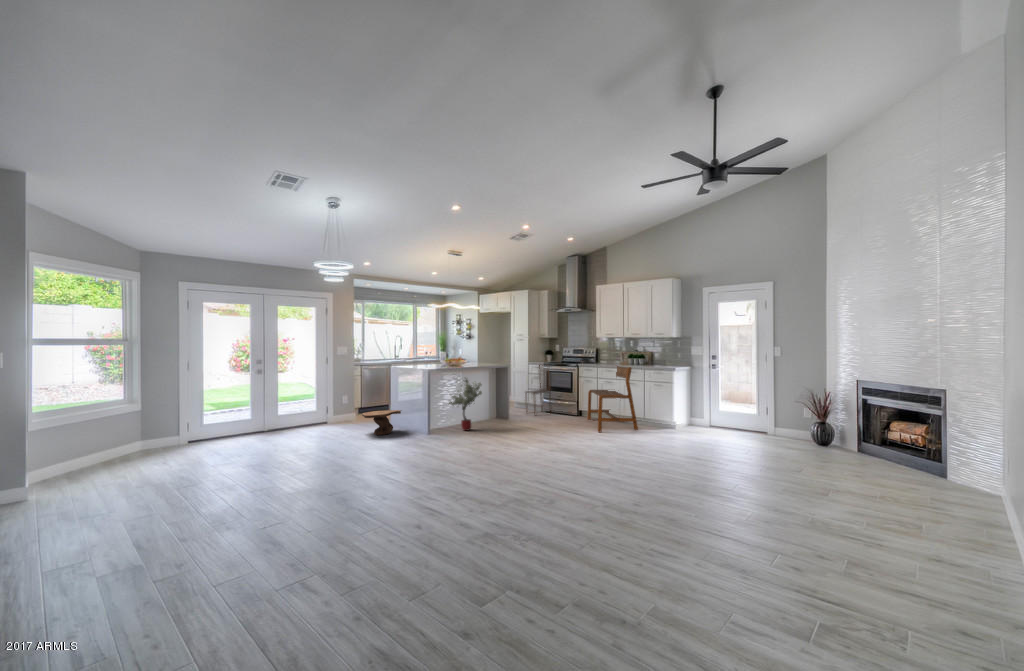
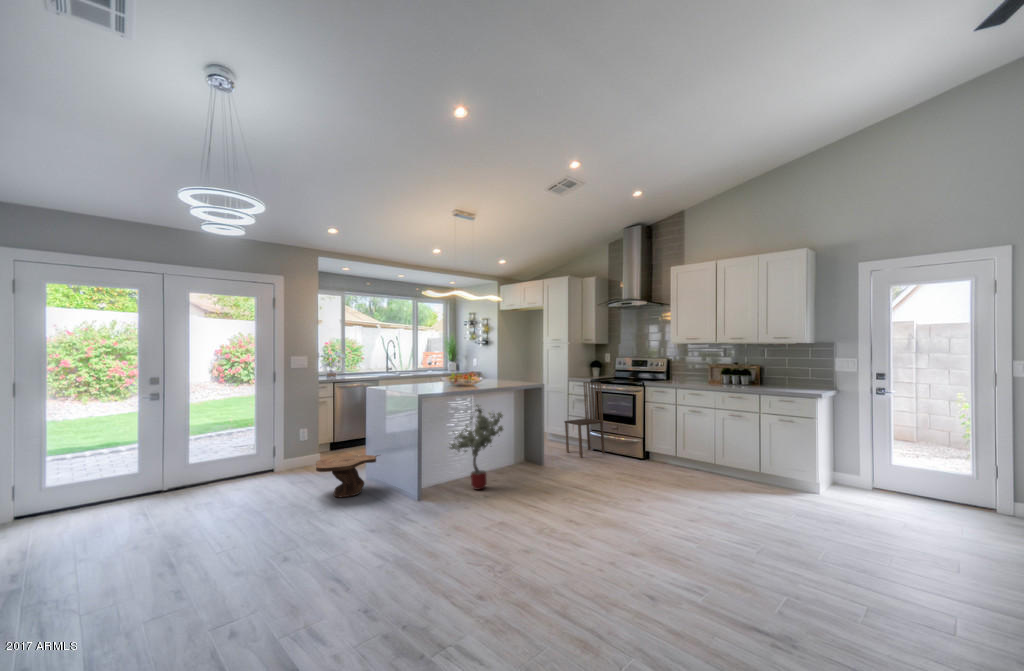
bench: present [588,366,638,432] -> none [662,386,758,498]

